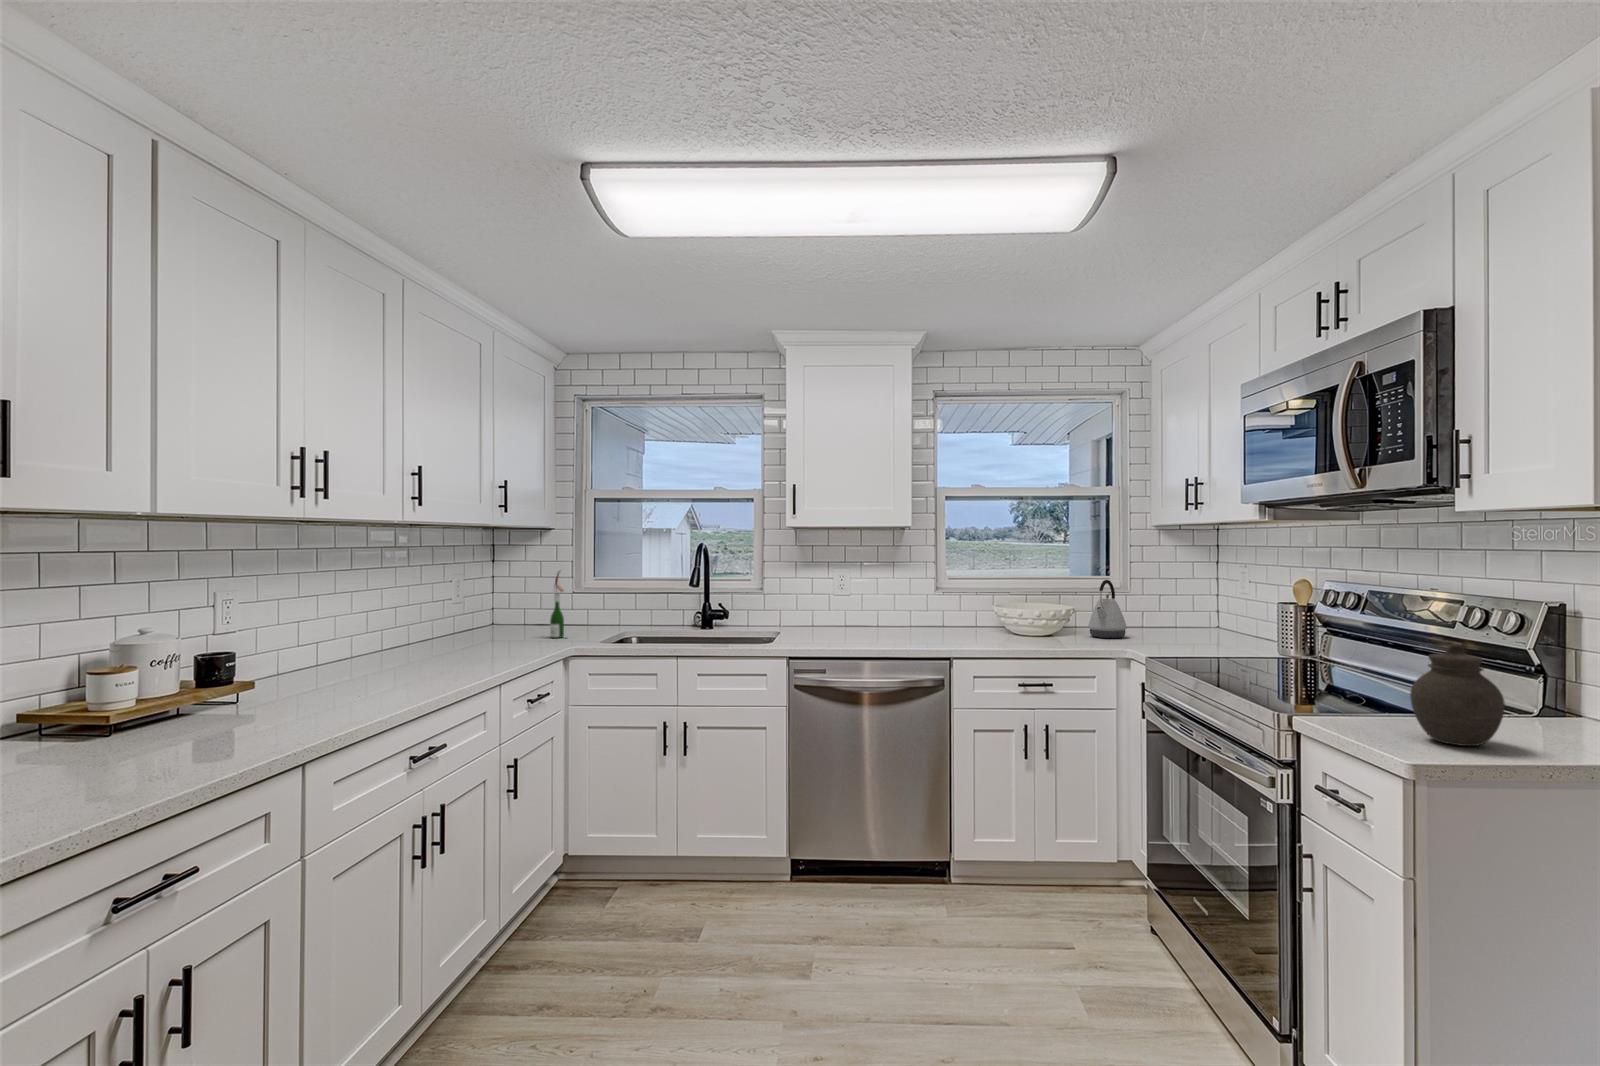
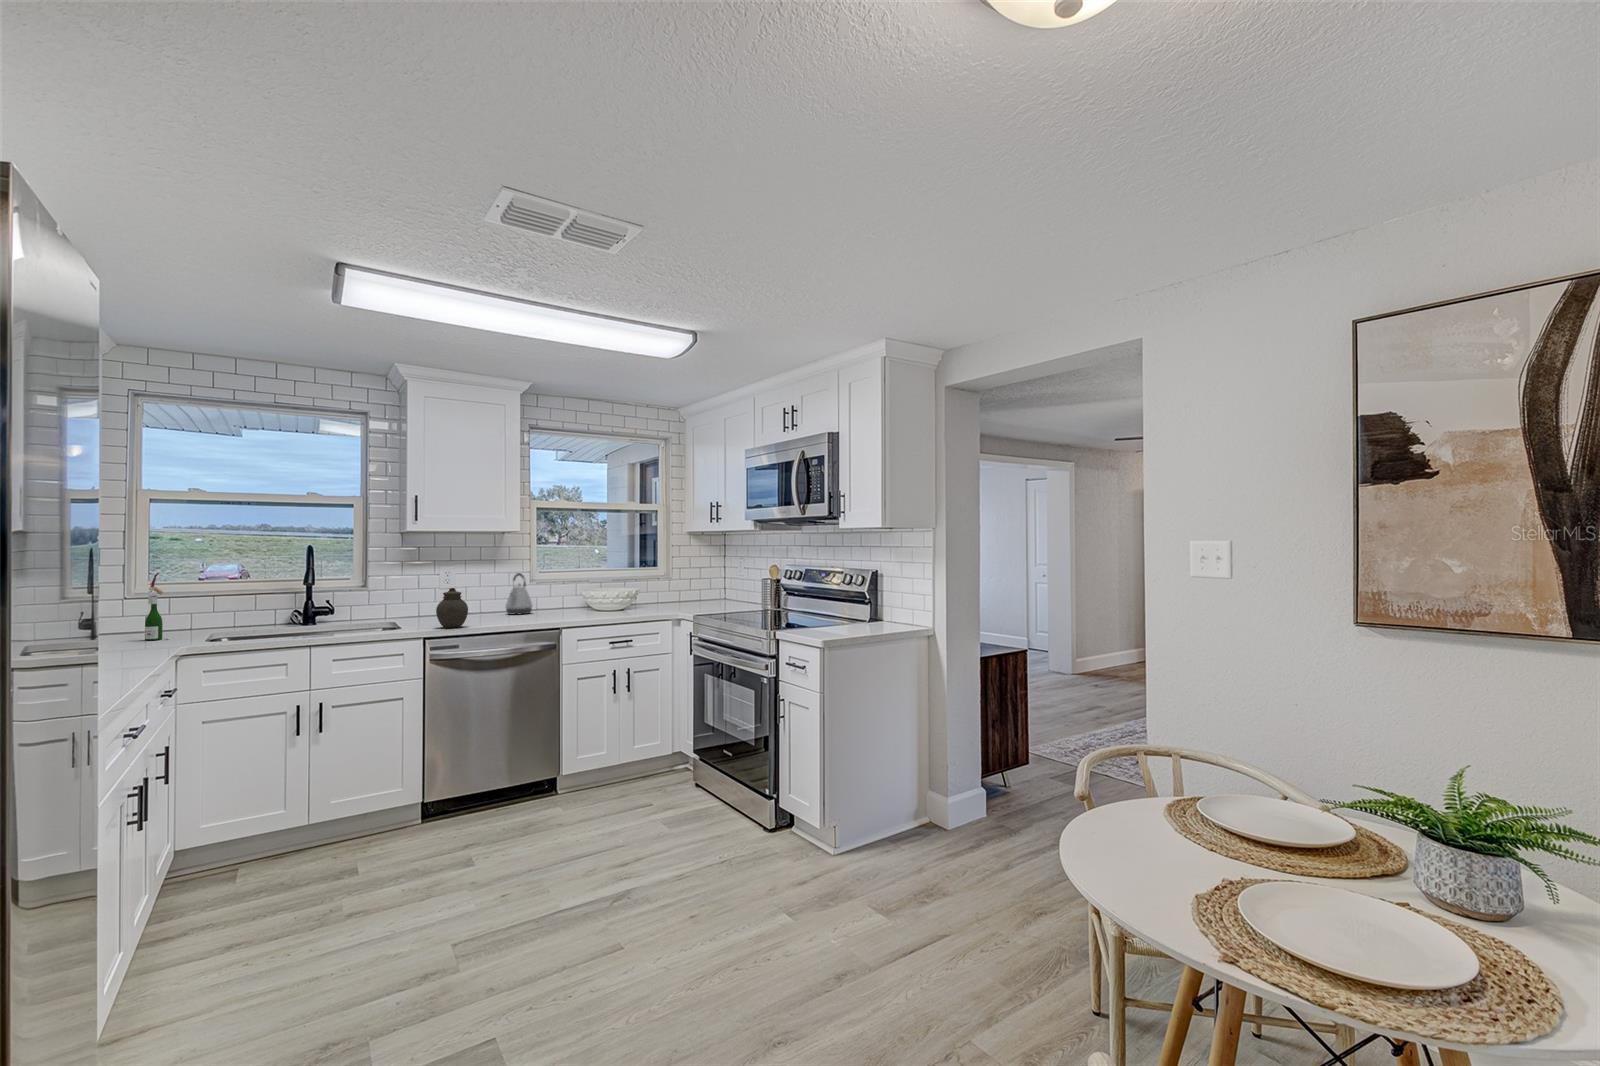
kettle: present [1088,580,1127,638] -> present [506,573,533,614]
jar: present [1410,645,1505,746] -> present [436,588,468,628]

